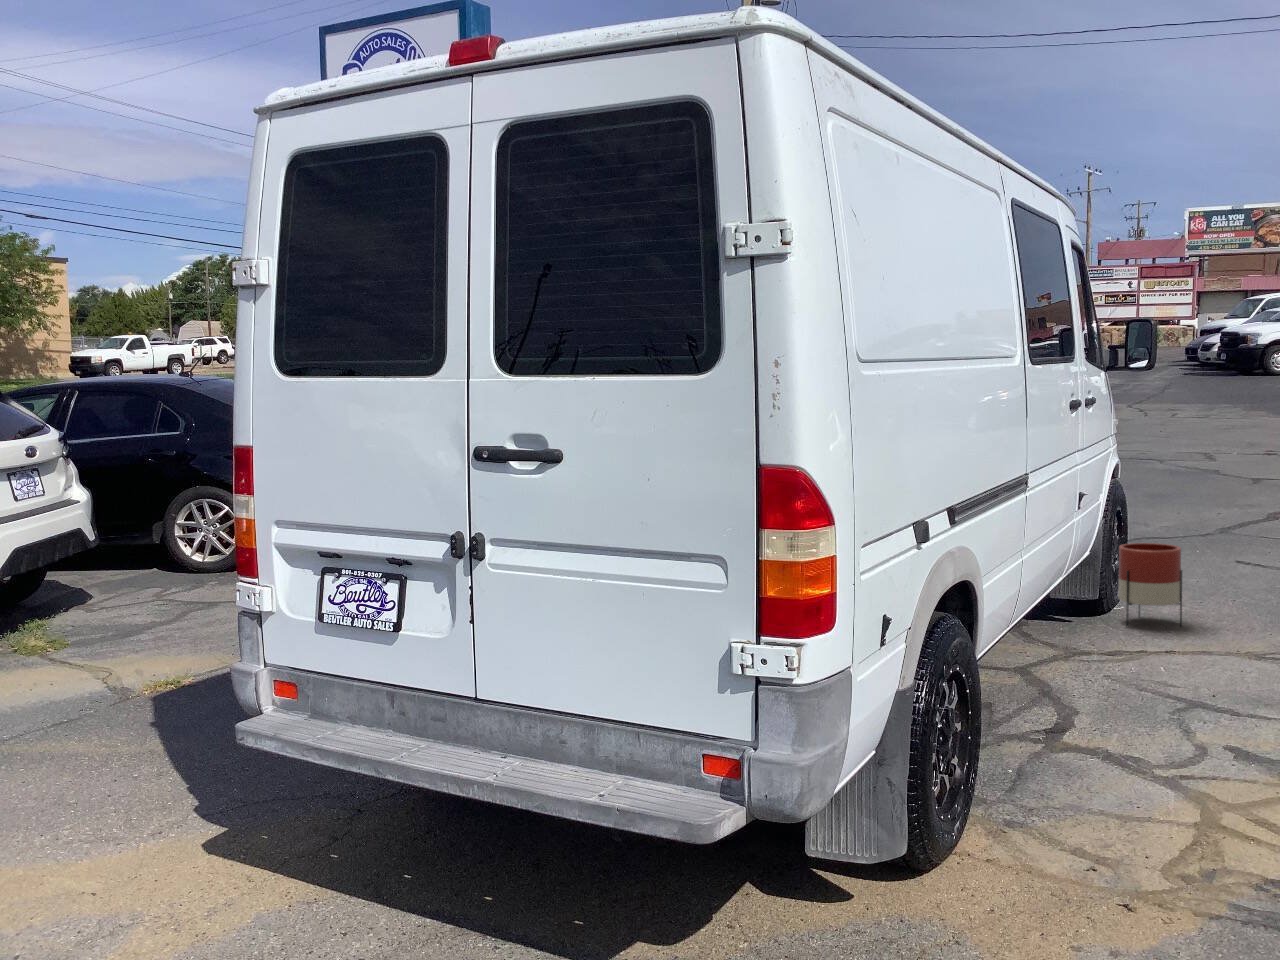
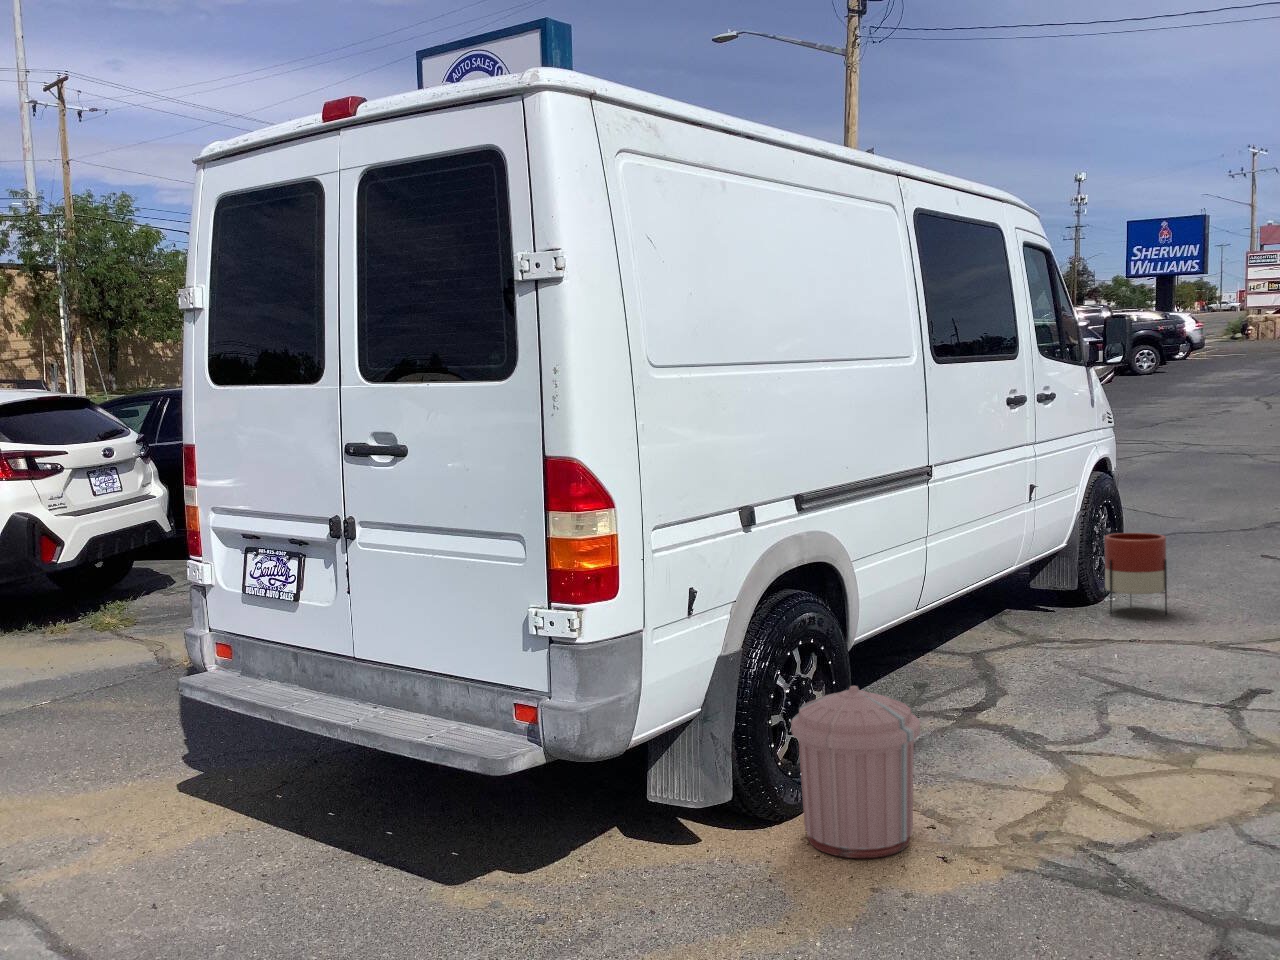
trash can: none [956,718,1101,908] -> present [791,686,920,858]

